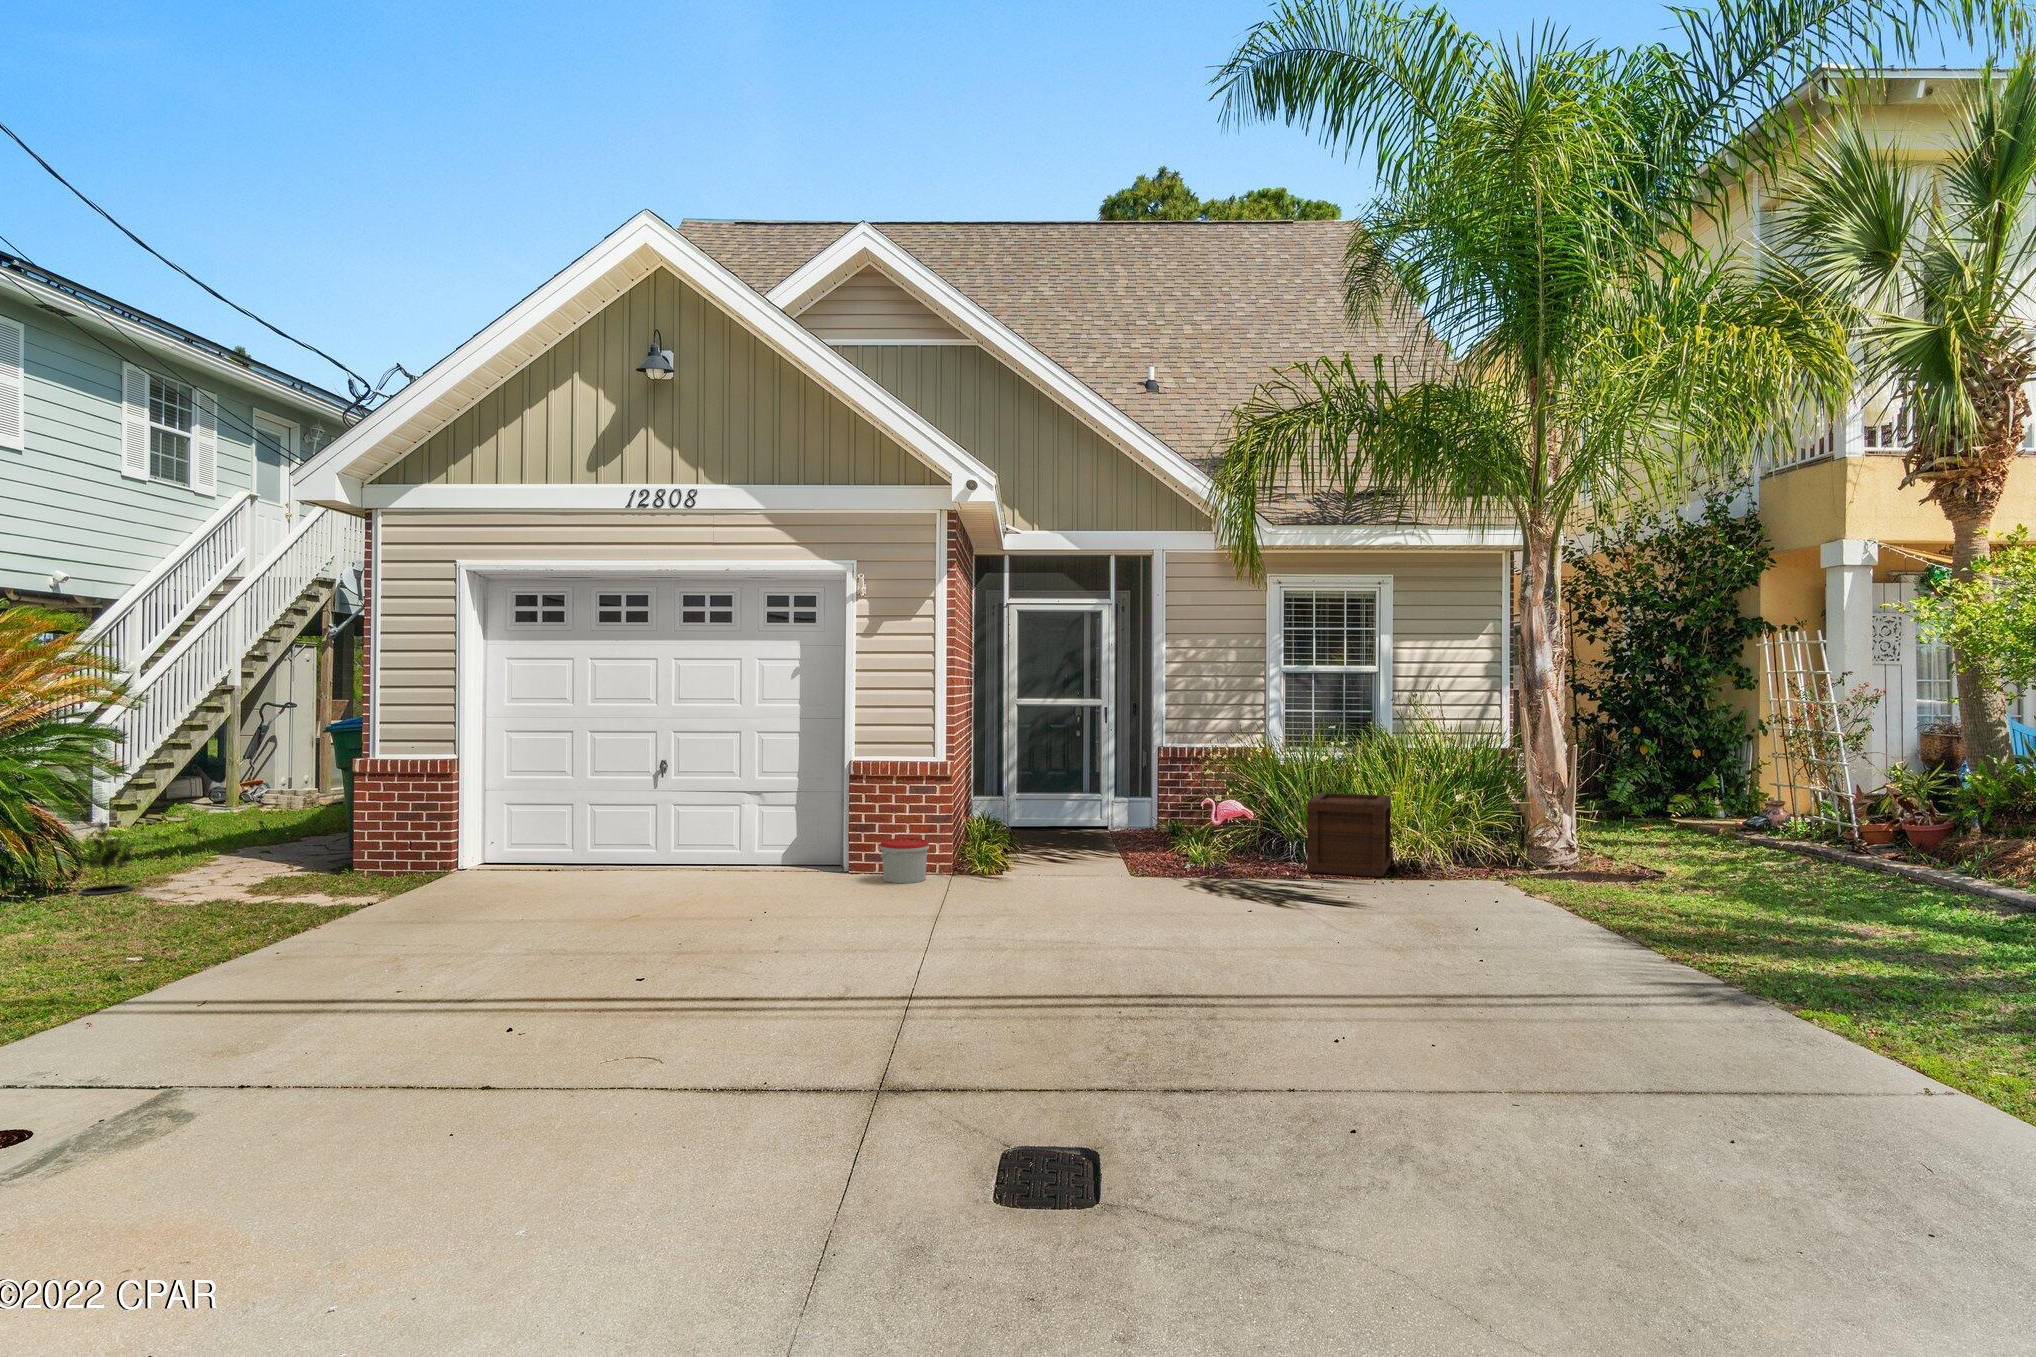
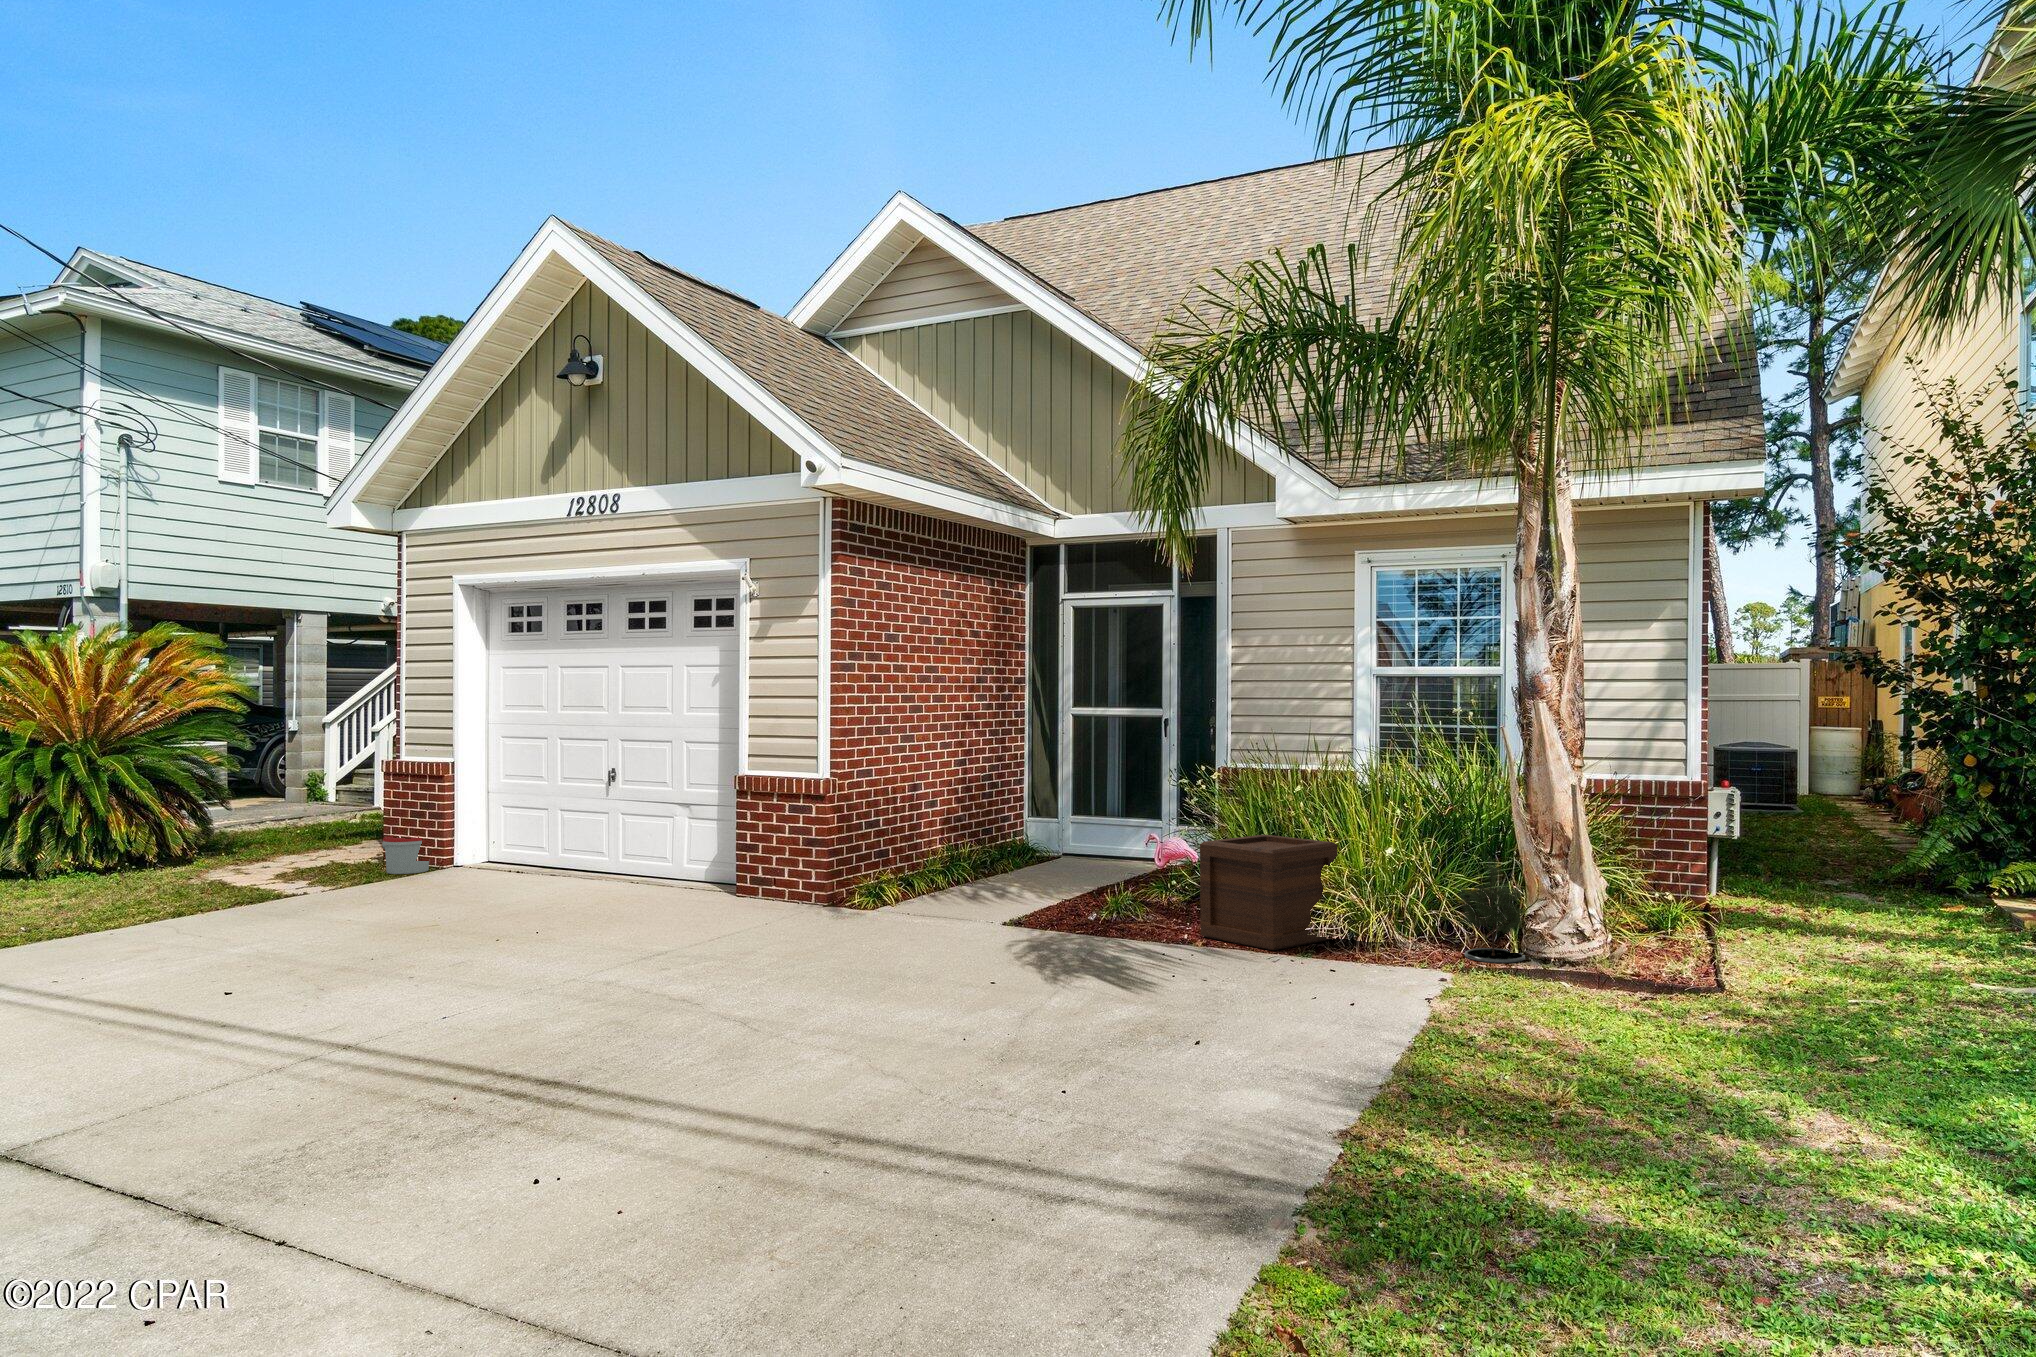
potted tree: present [79,820,133,895] -> present [1456,854,1525,963]
bucket: present [880,838,929,883] -> present [382,836,429,874]

